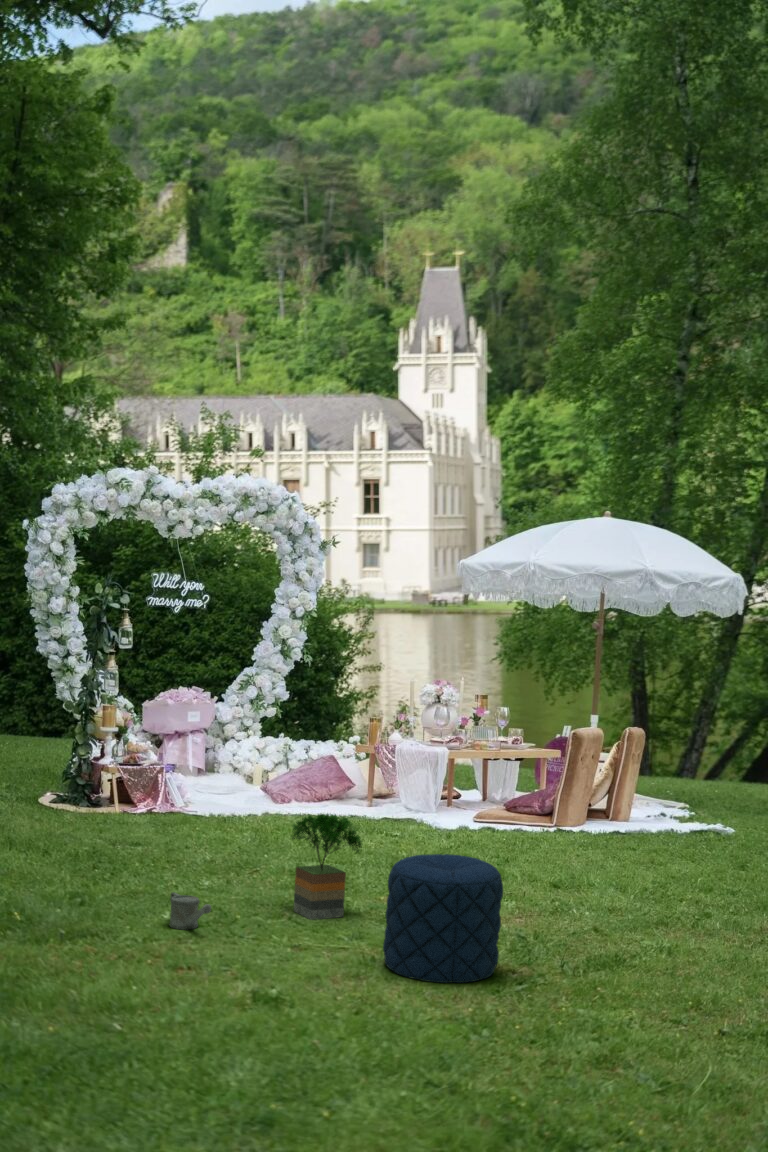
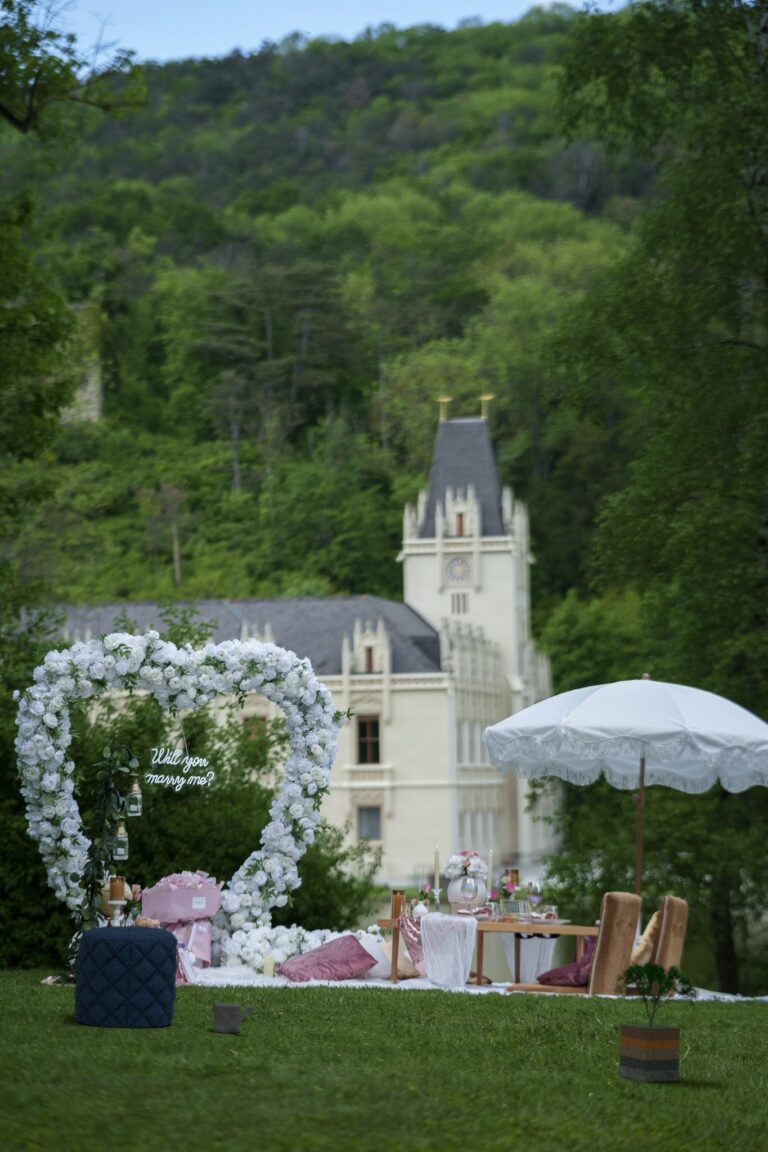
potted tree: present [292,814,363,920] -> present [614,962,698,1082]
pouf: present [383,854,503,983] -> present [74,926,178,1028]

